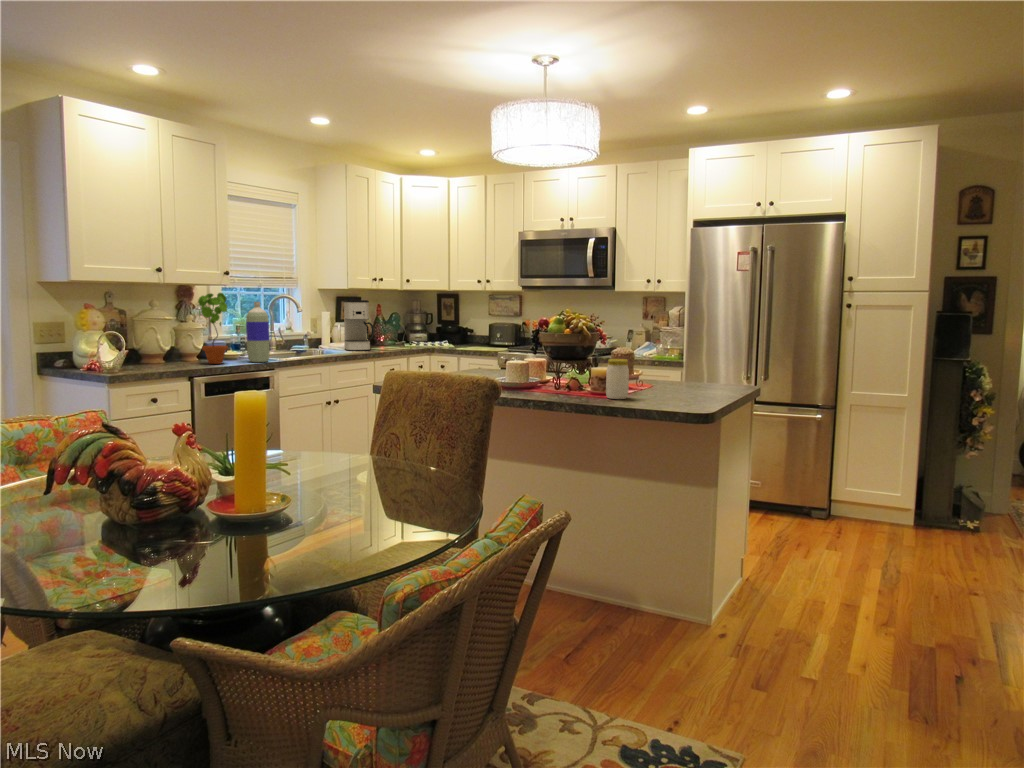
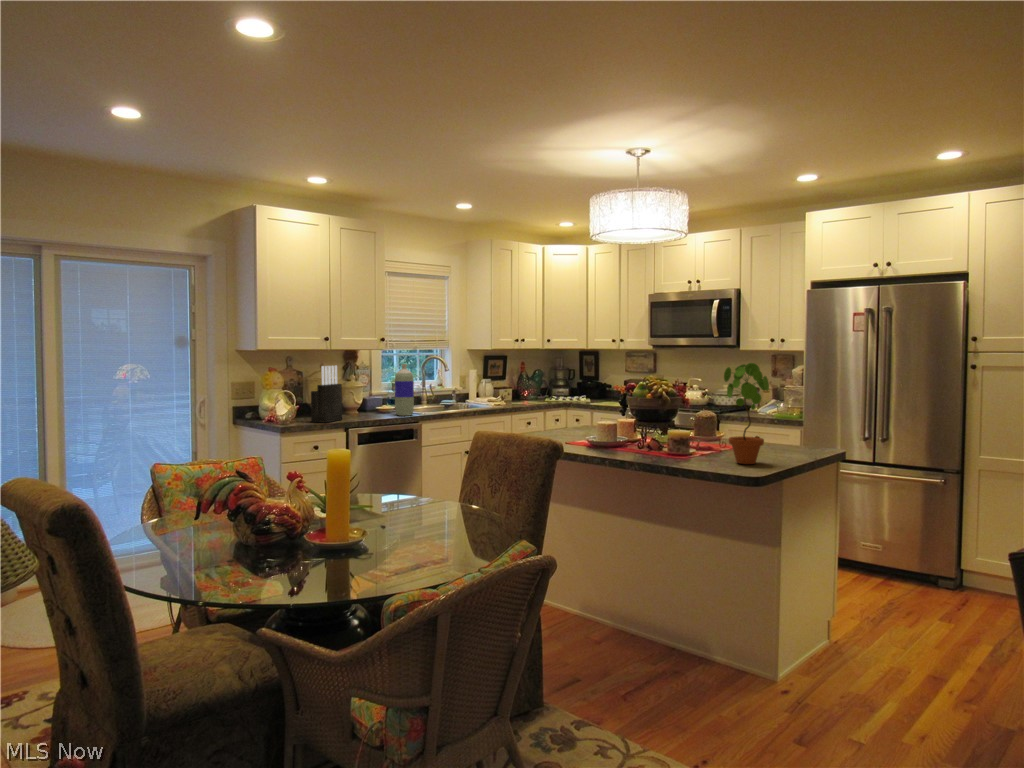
potted plant: present [198,293,228,364] -> present [724,363,769,464]
coffee maker: present [344,300,374,351] -> none [487,360,512,405]
knife block: none [146,302,185,370] -> present [311,366,342,423]
jar: present [606,359,629,399] -> none [676,424,698,463]

